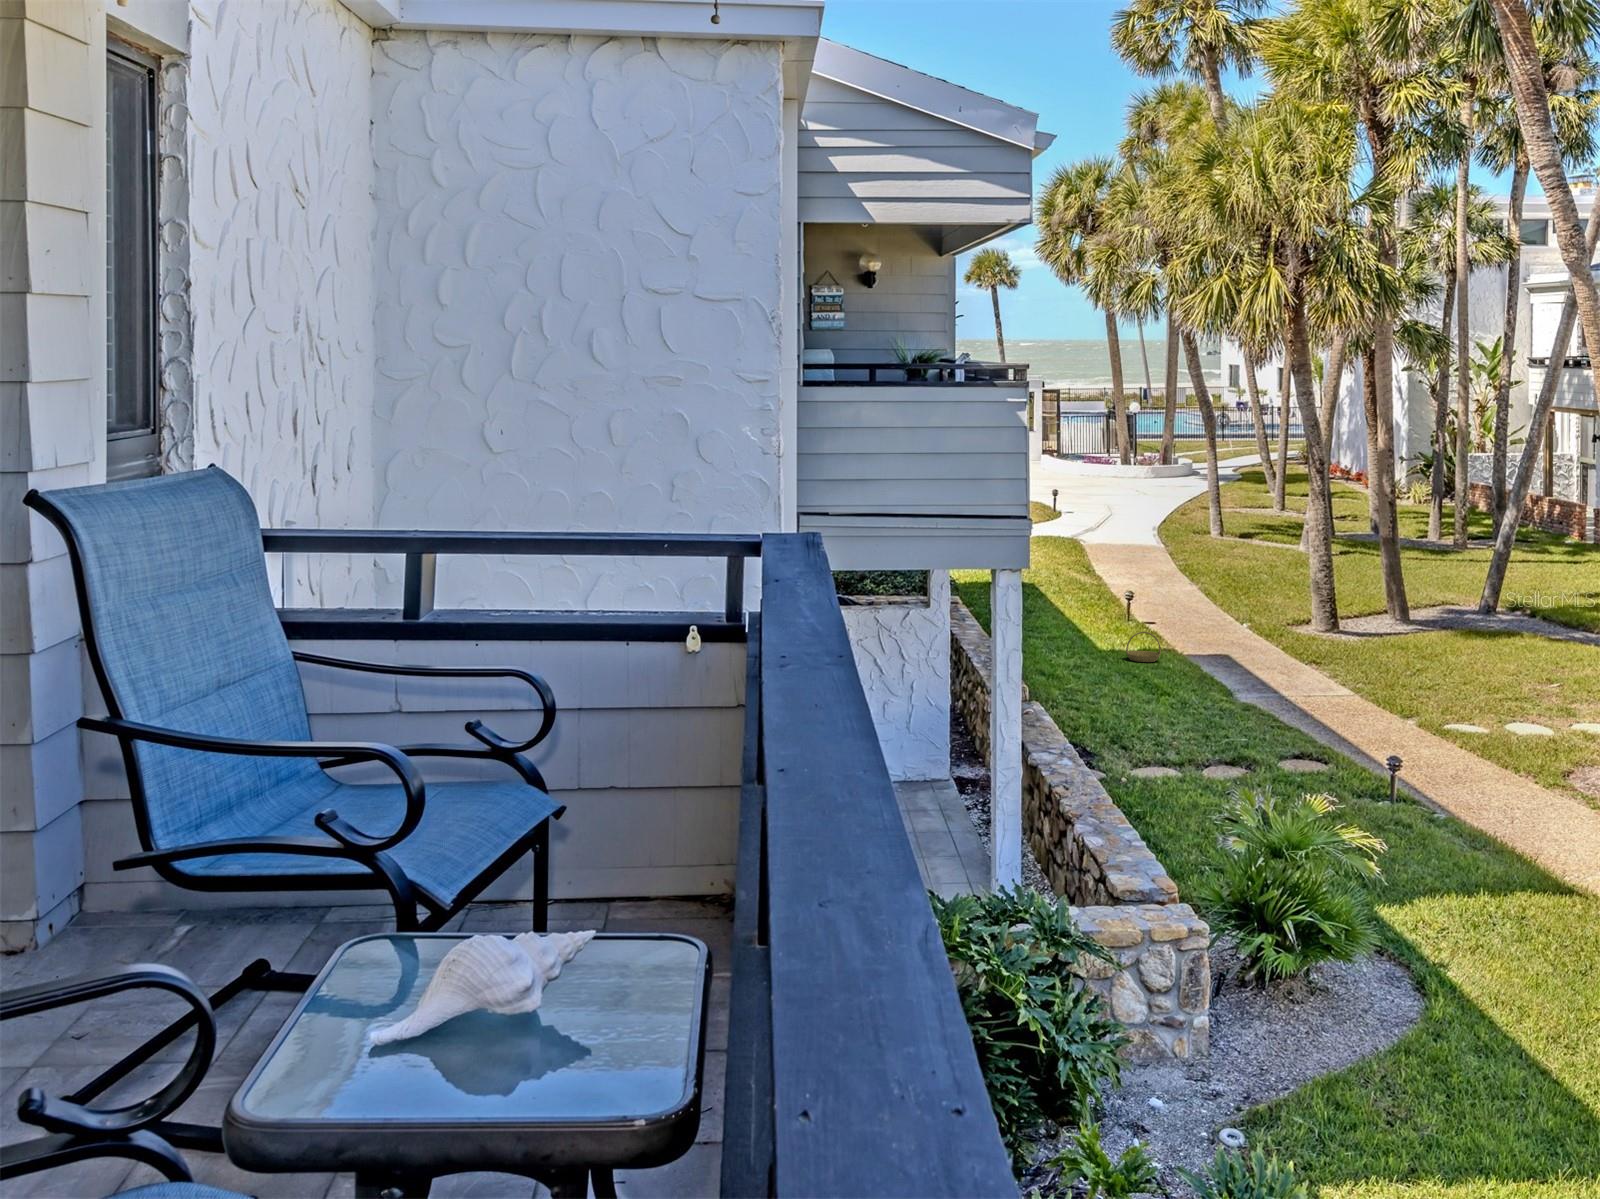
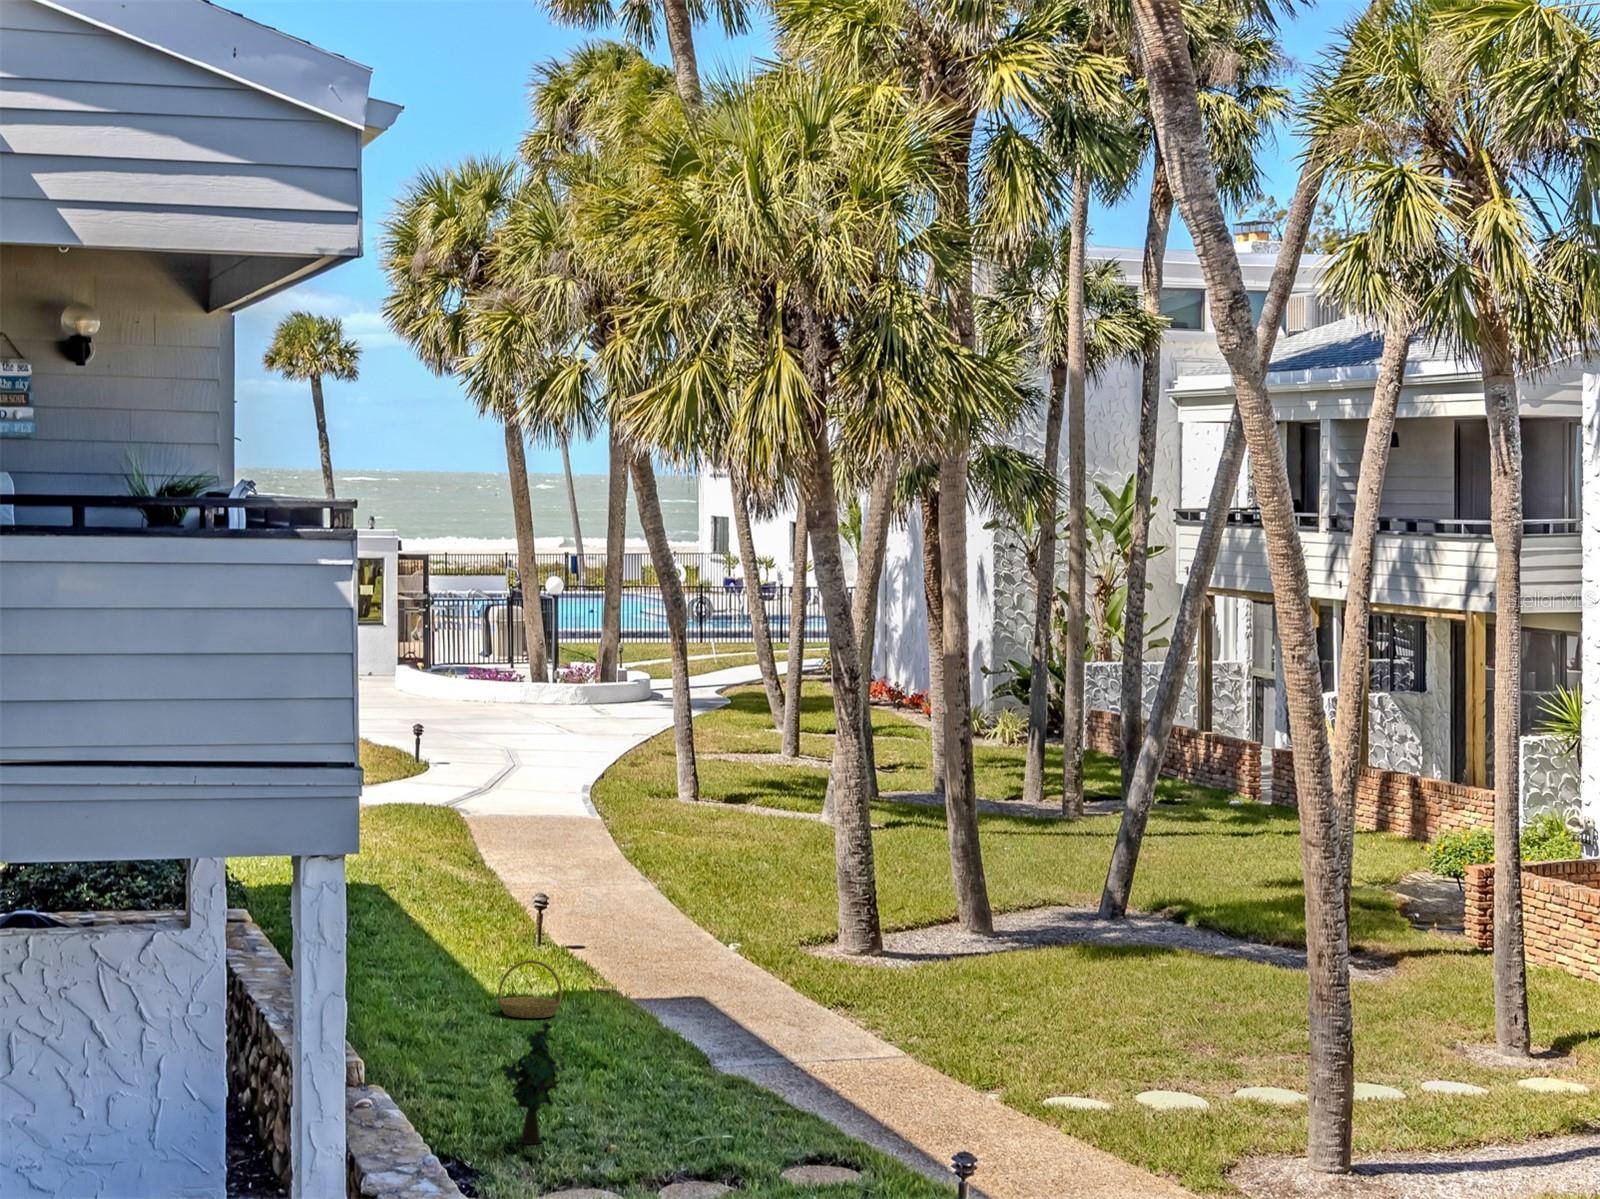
decorative plant: none [1137,666,1173,727] -> present [499,1023,566,1144]

